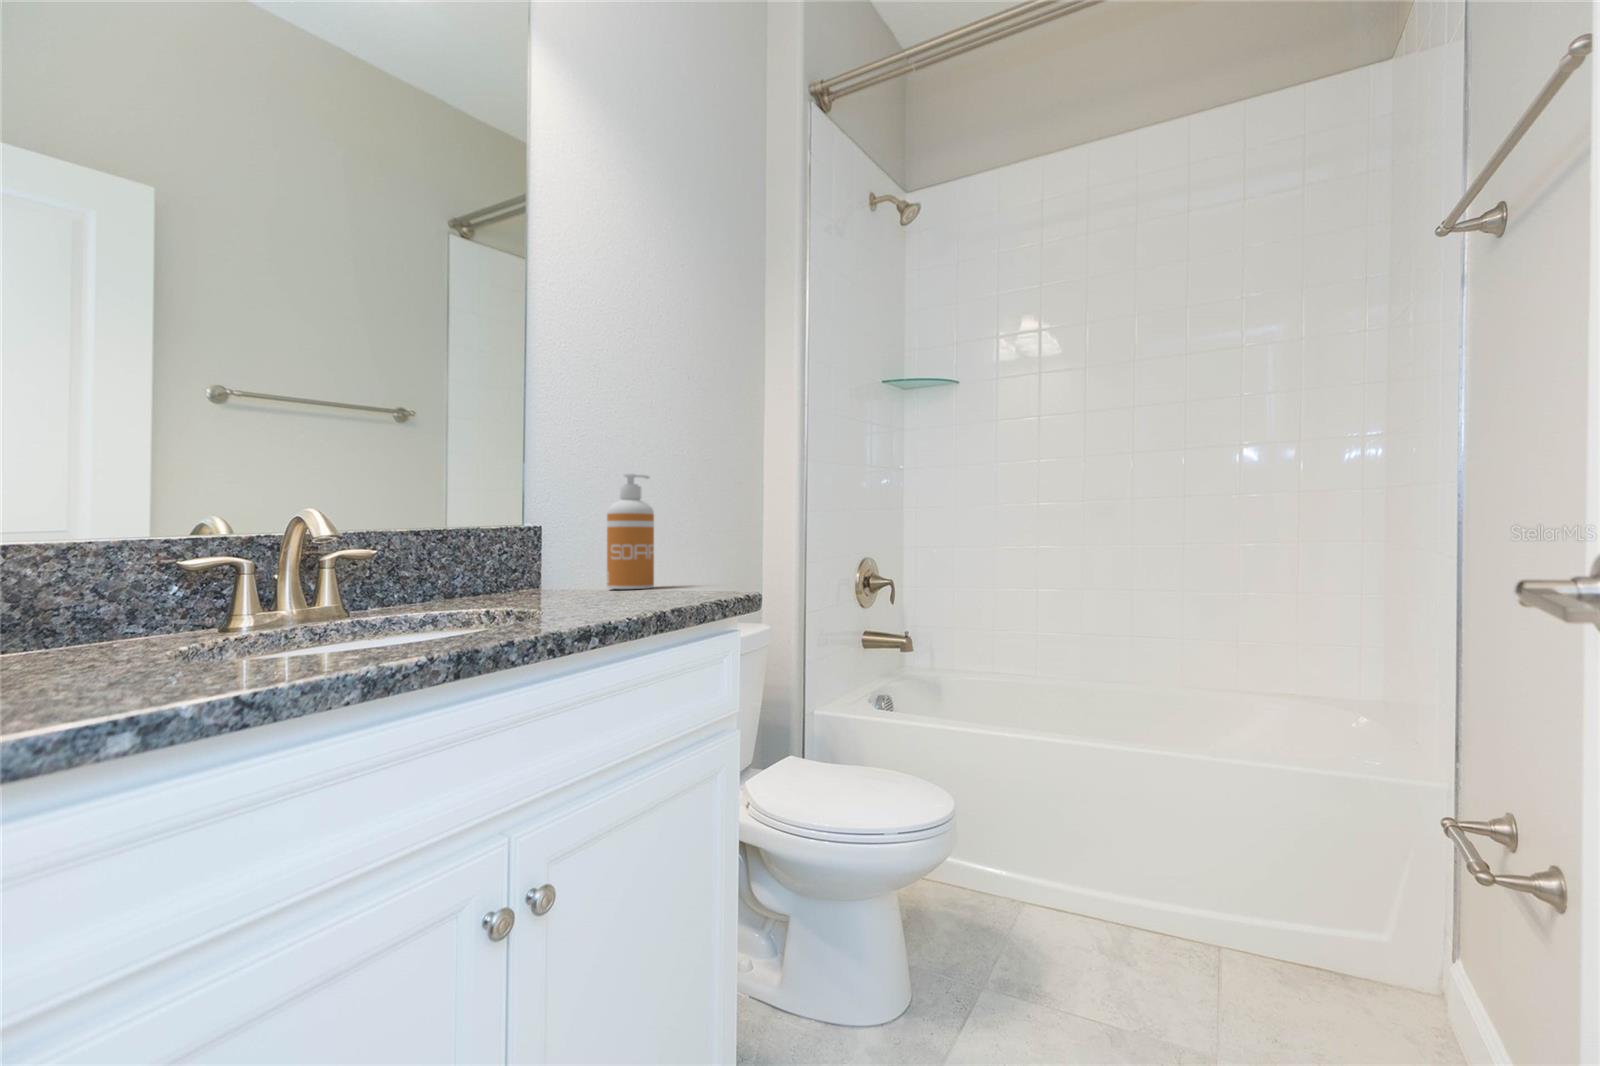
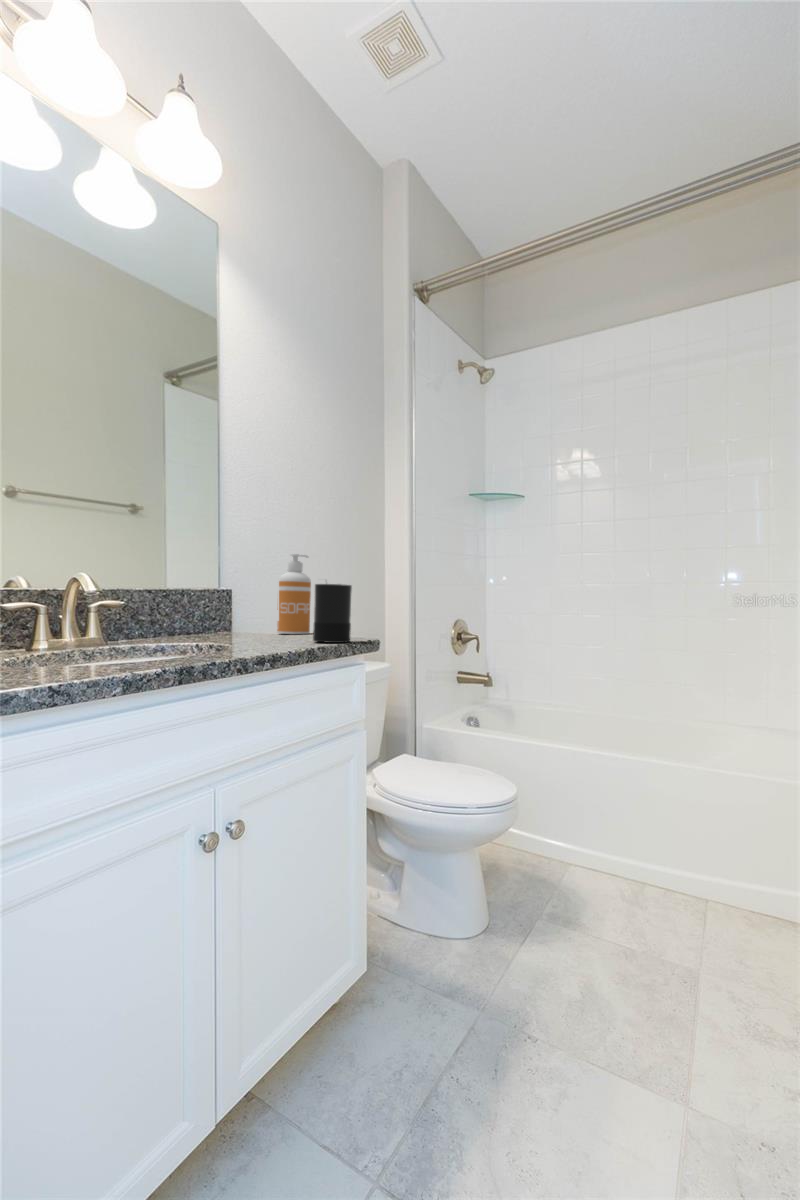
candle: none [662,509,716,601] -> present [313,580,352,643]

